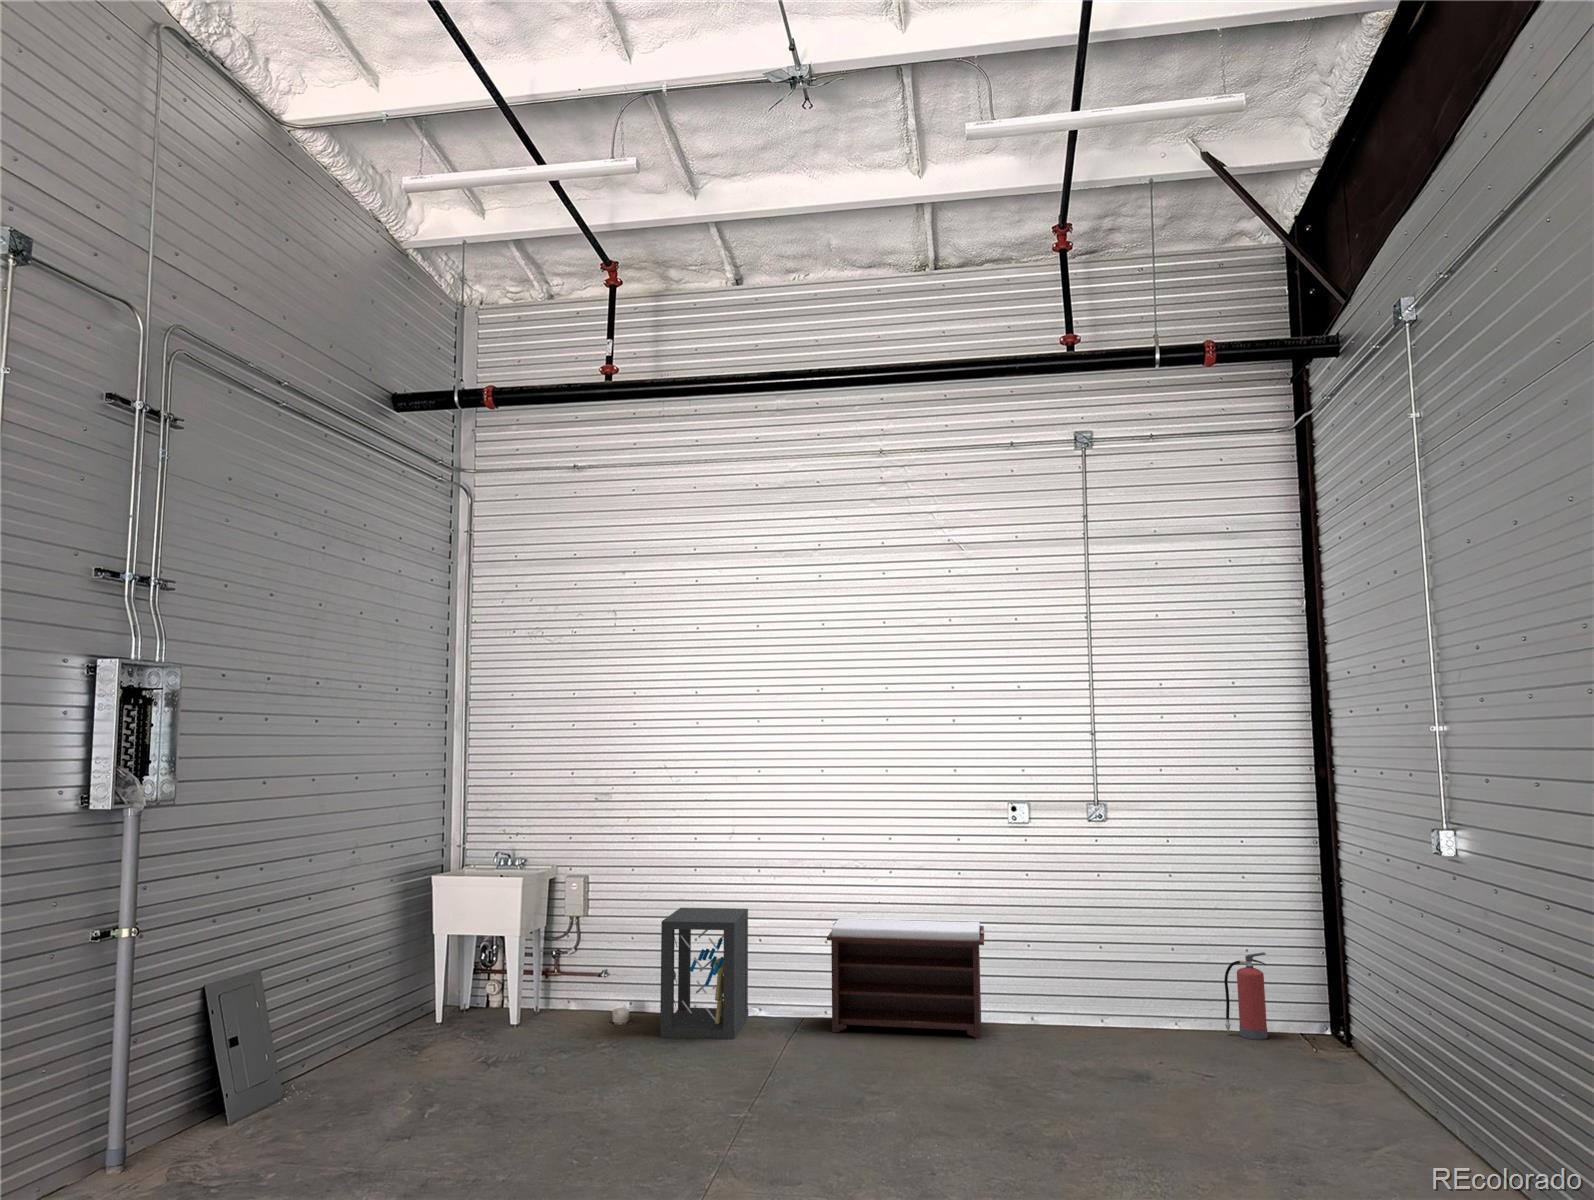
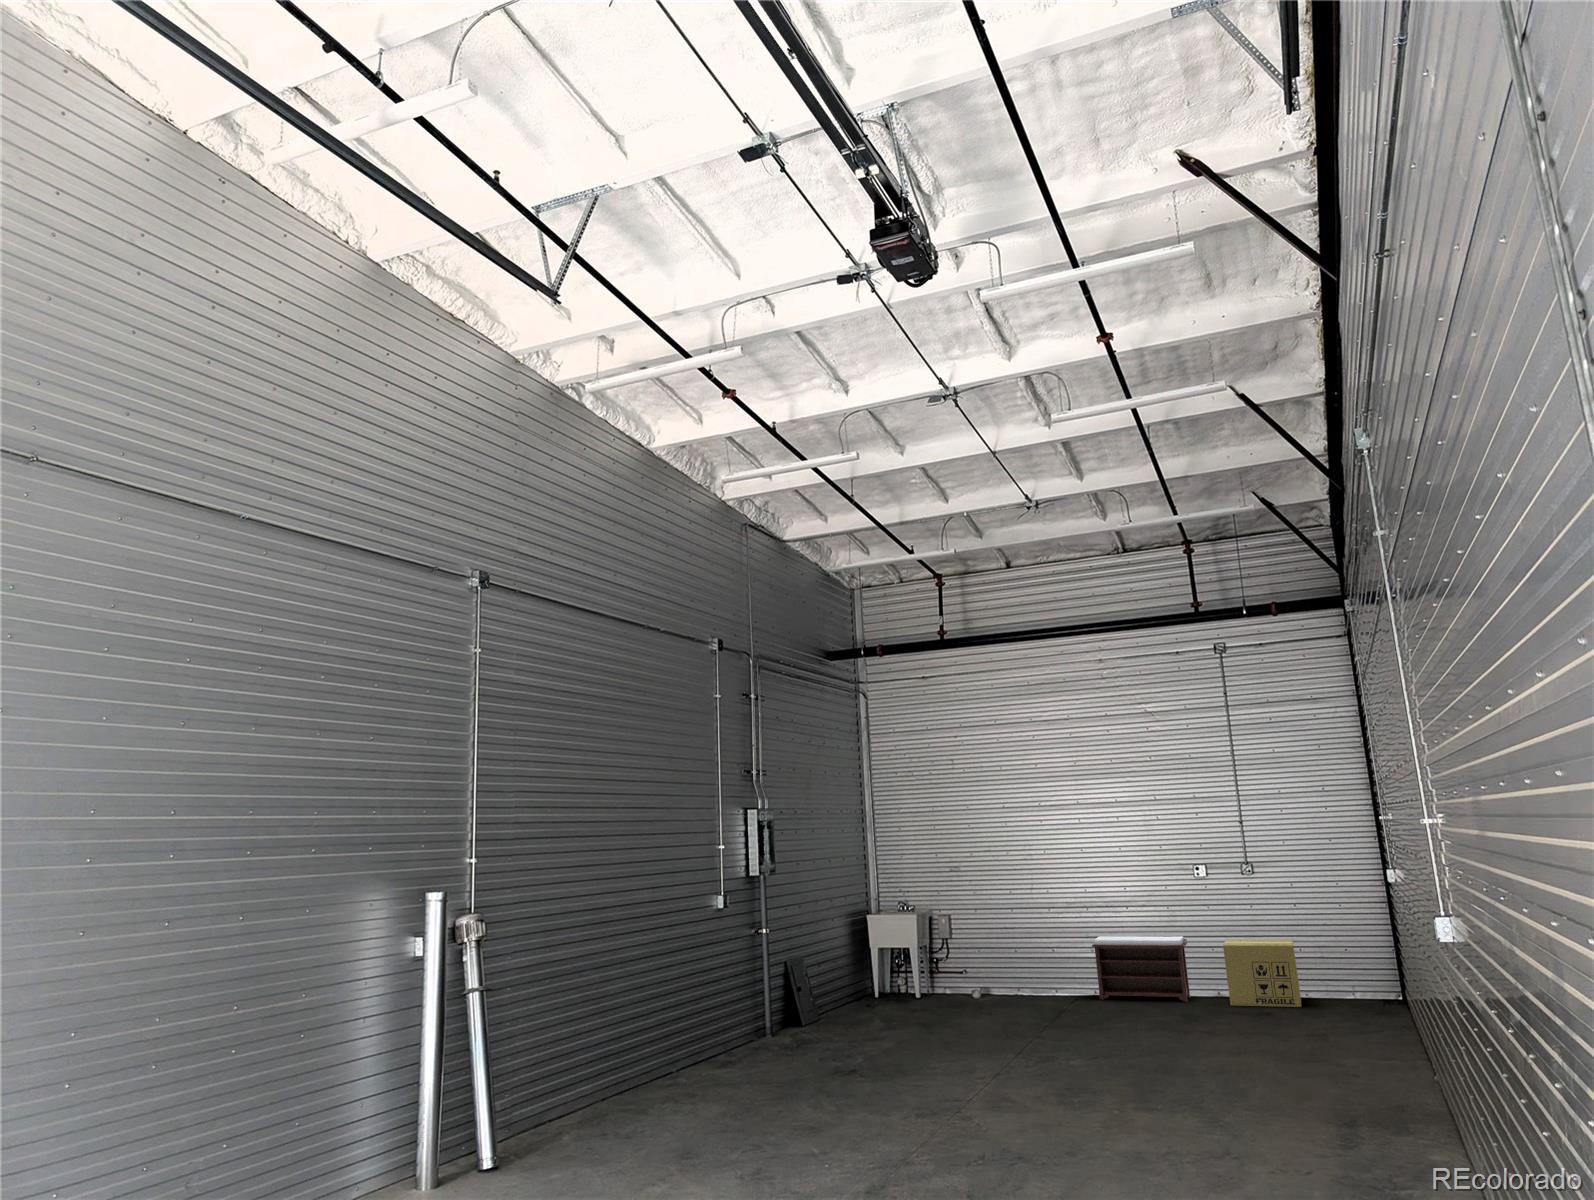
storage cabinet: present [660,908,748,1039] -> none [997,932,1051,1002]
cardboard box: none [1048,927,1176,1056] -> present [1223,939,1301,1007]
fire extinguisher: present [1224,952,1268,1040] -> none [1337,950,1367,1002]

